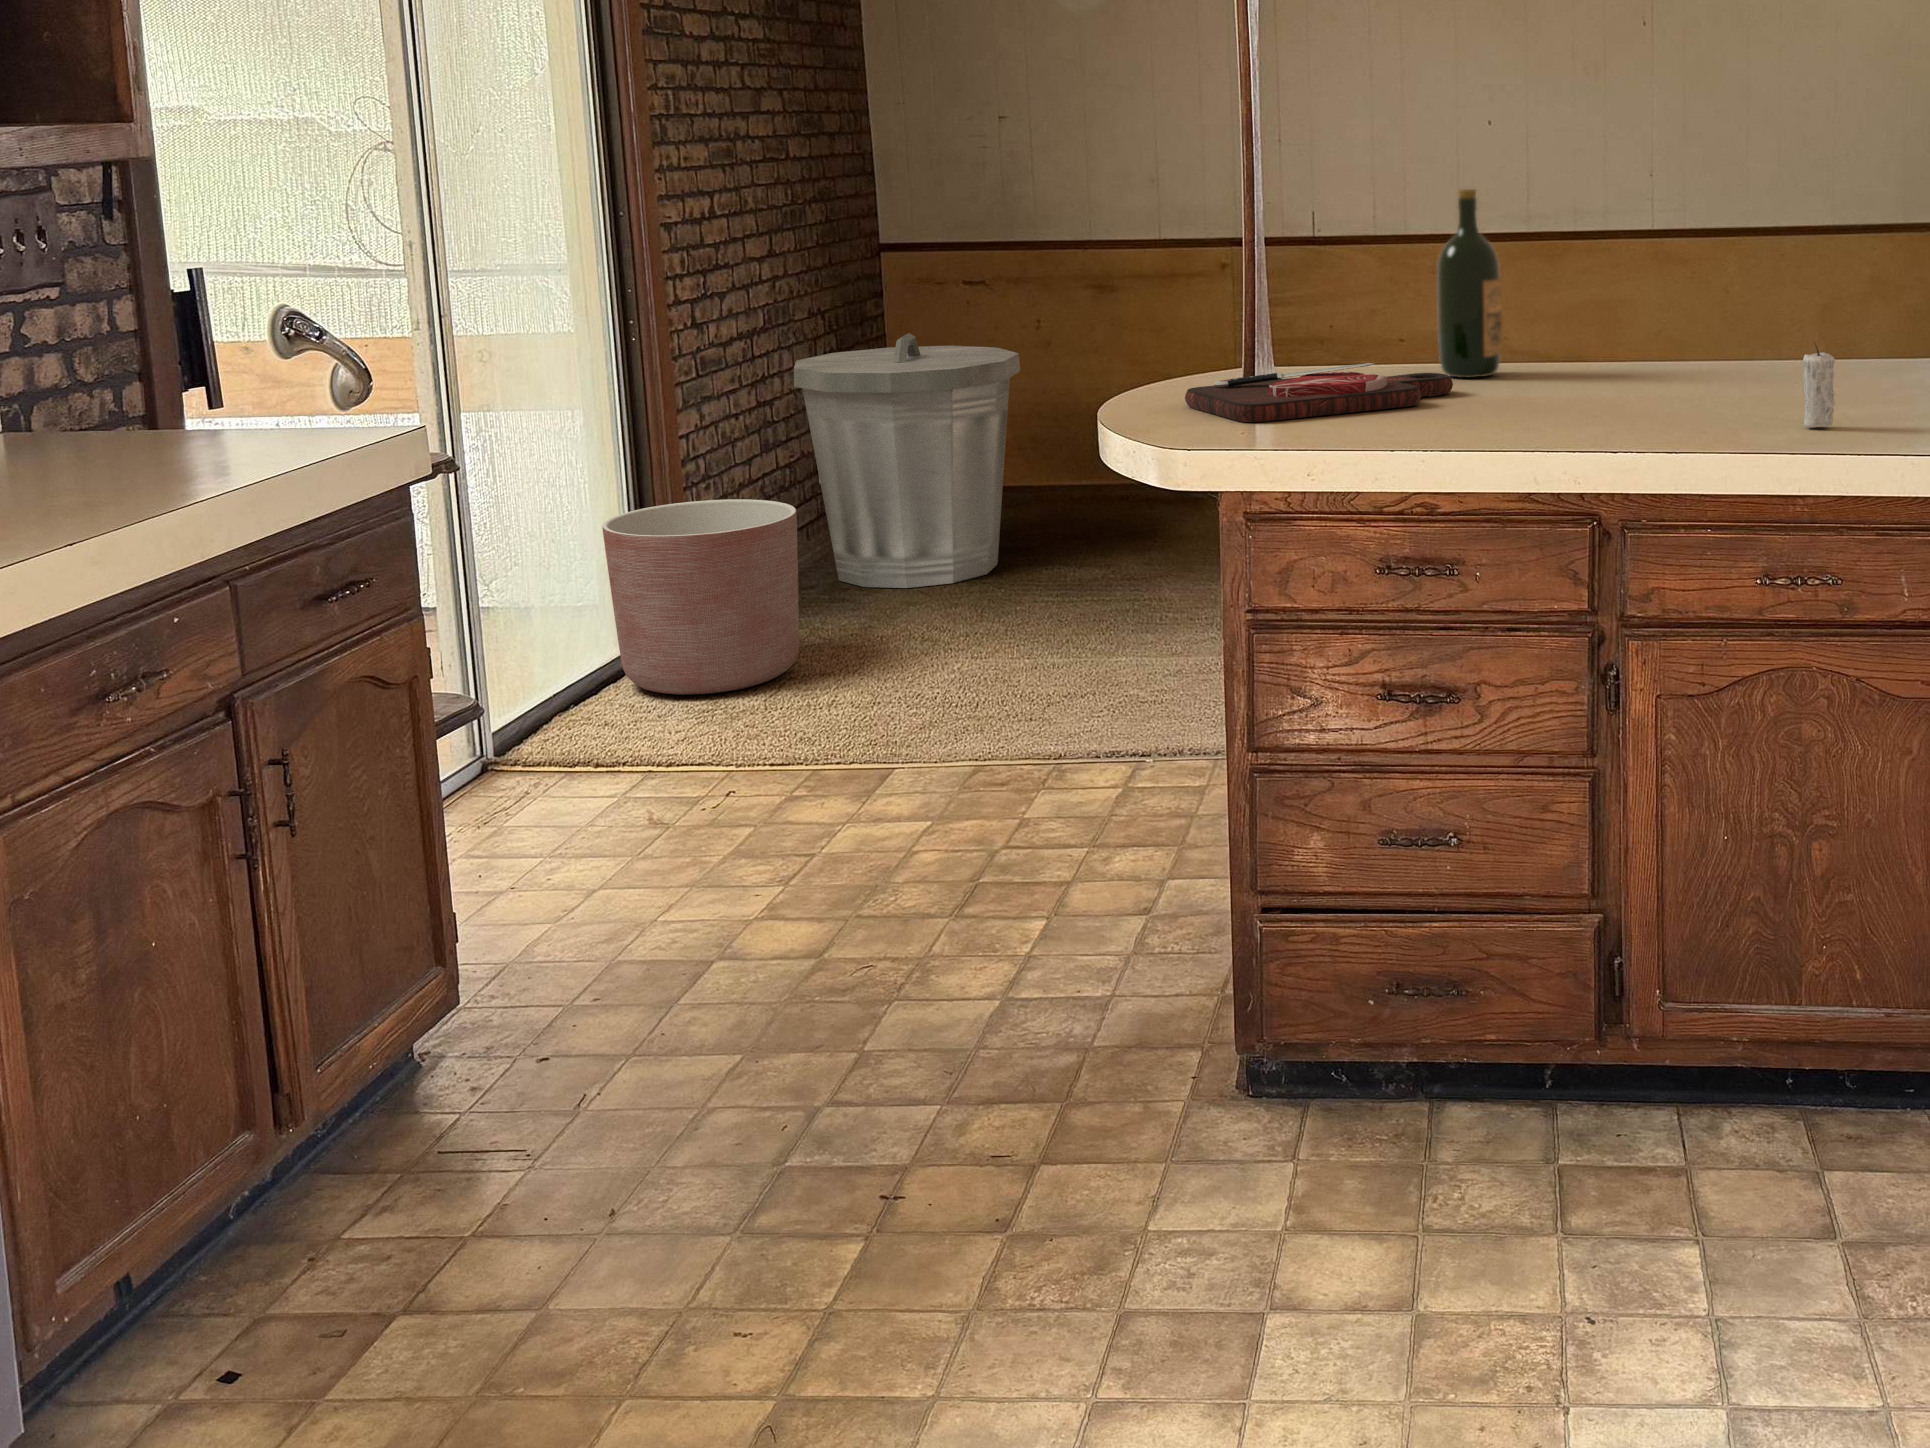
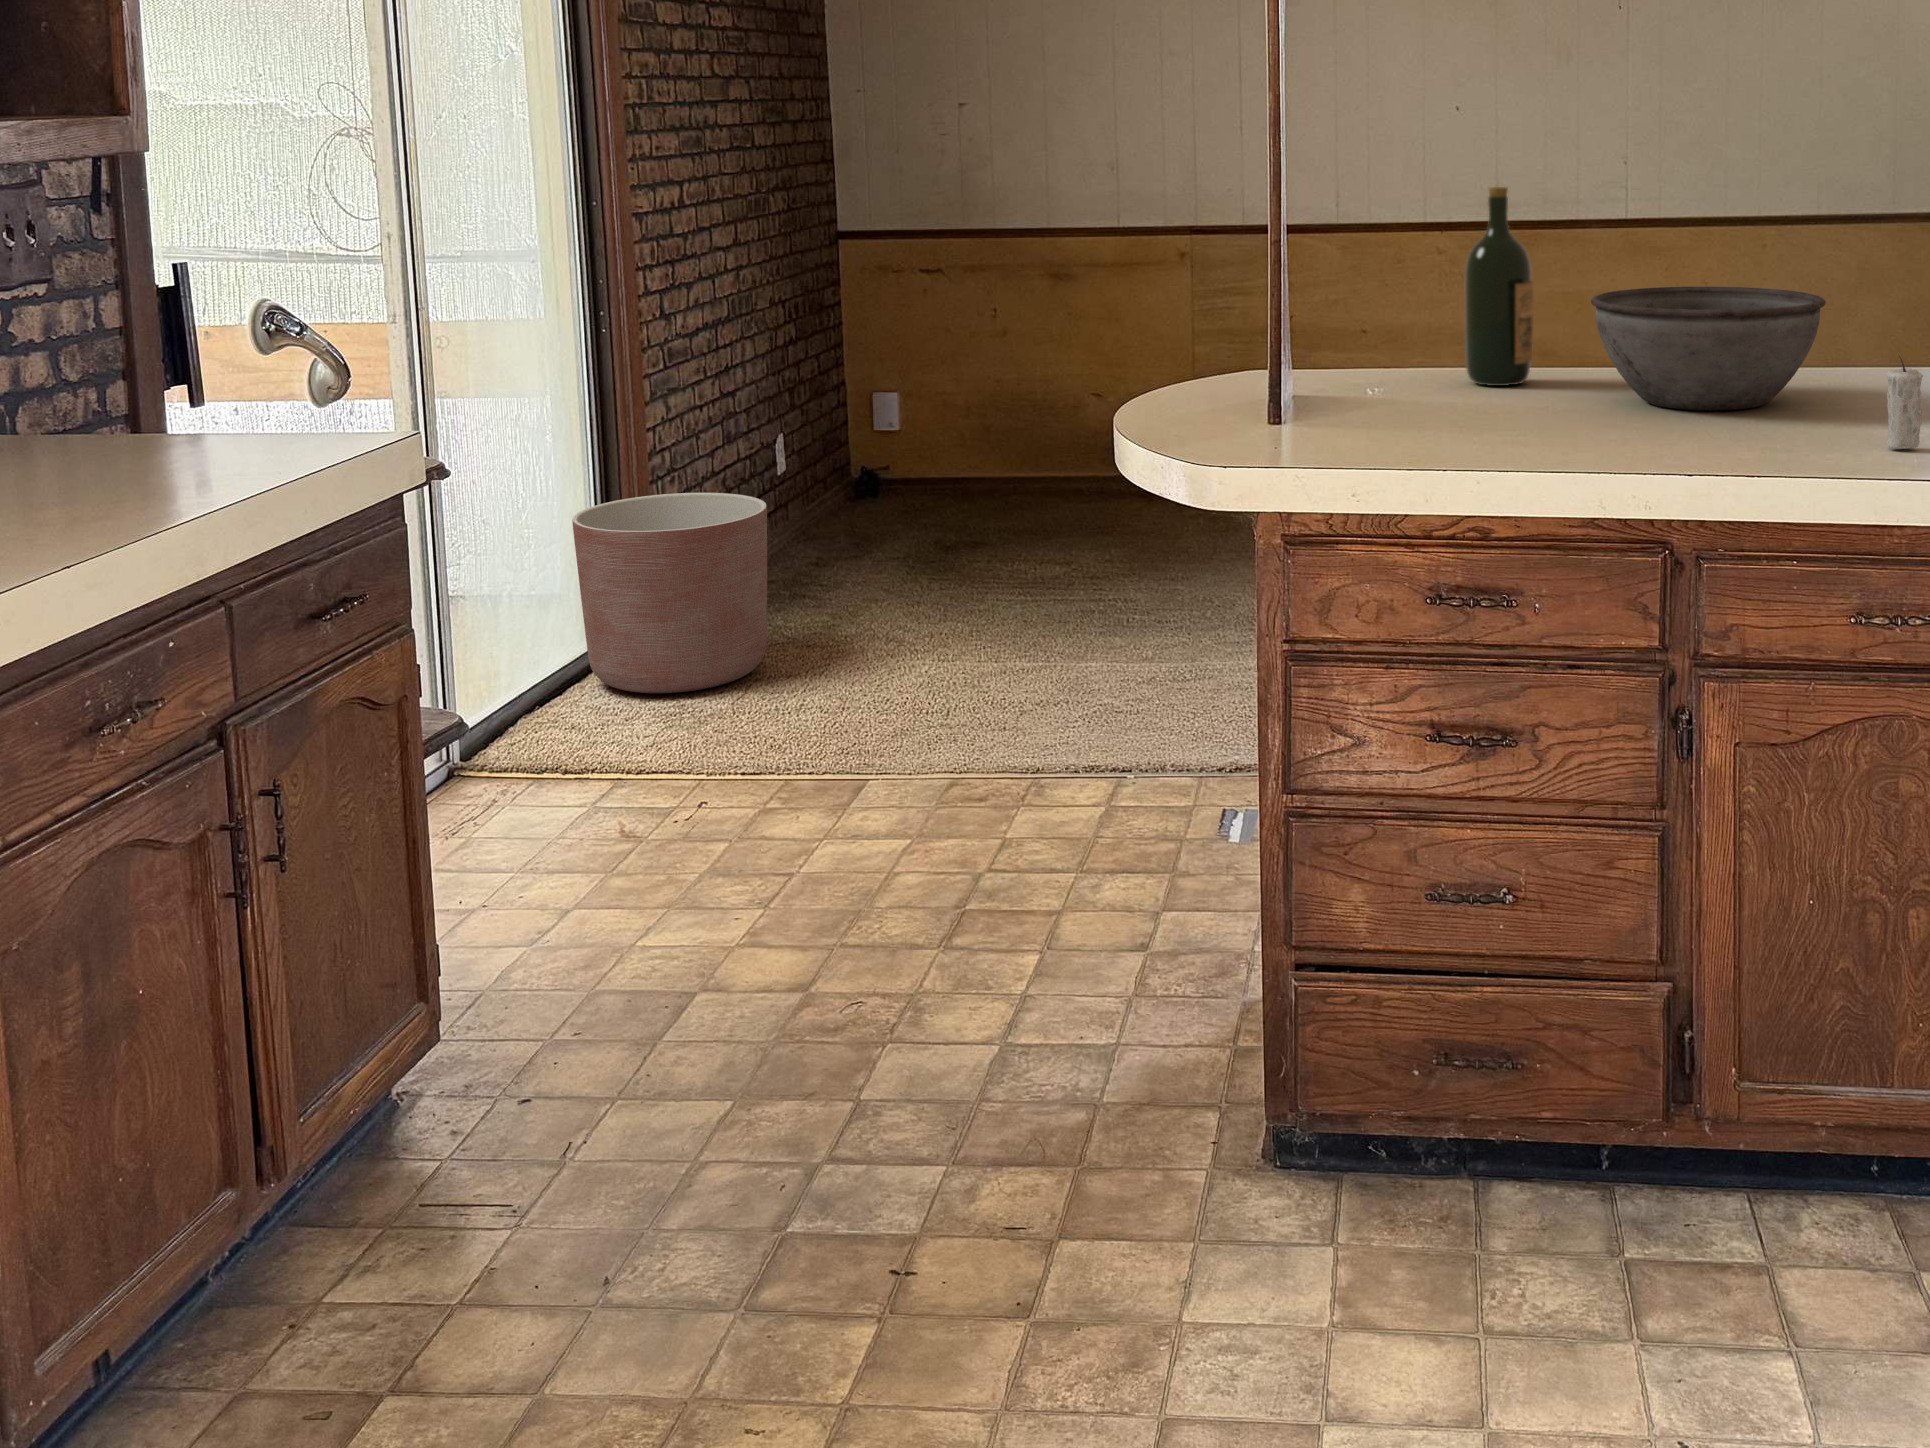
bowl: none [1549,282,1765,397] -> present [1591,287,1826,411]
trash can: present [794,333,1020,588] -> none [759,322,985,582]
cutting board: present [1185,363,1453,422] -> none [1207,372,1488,436]

